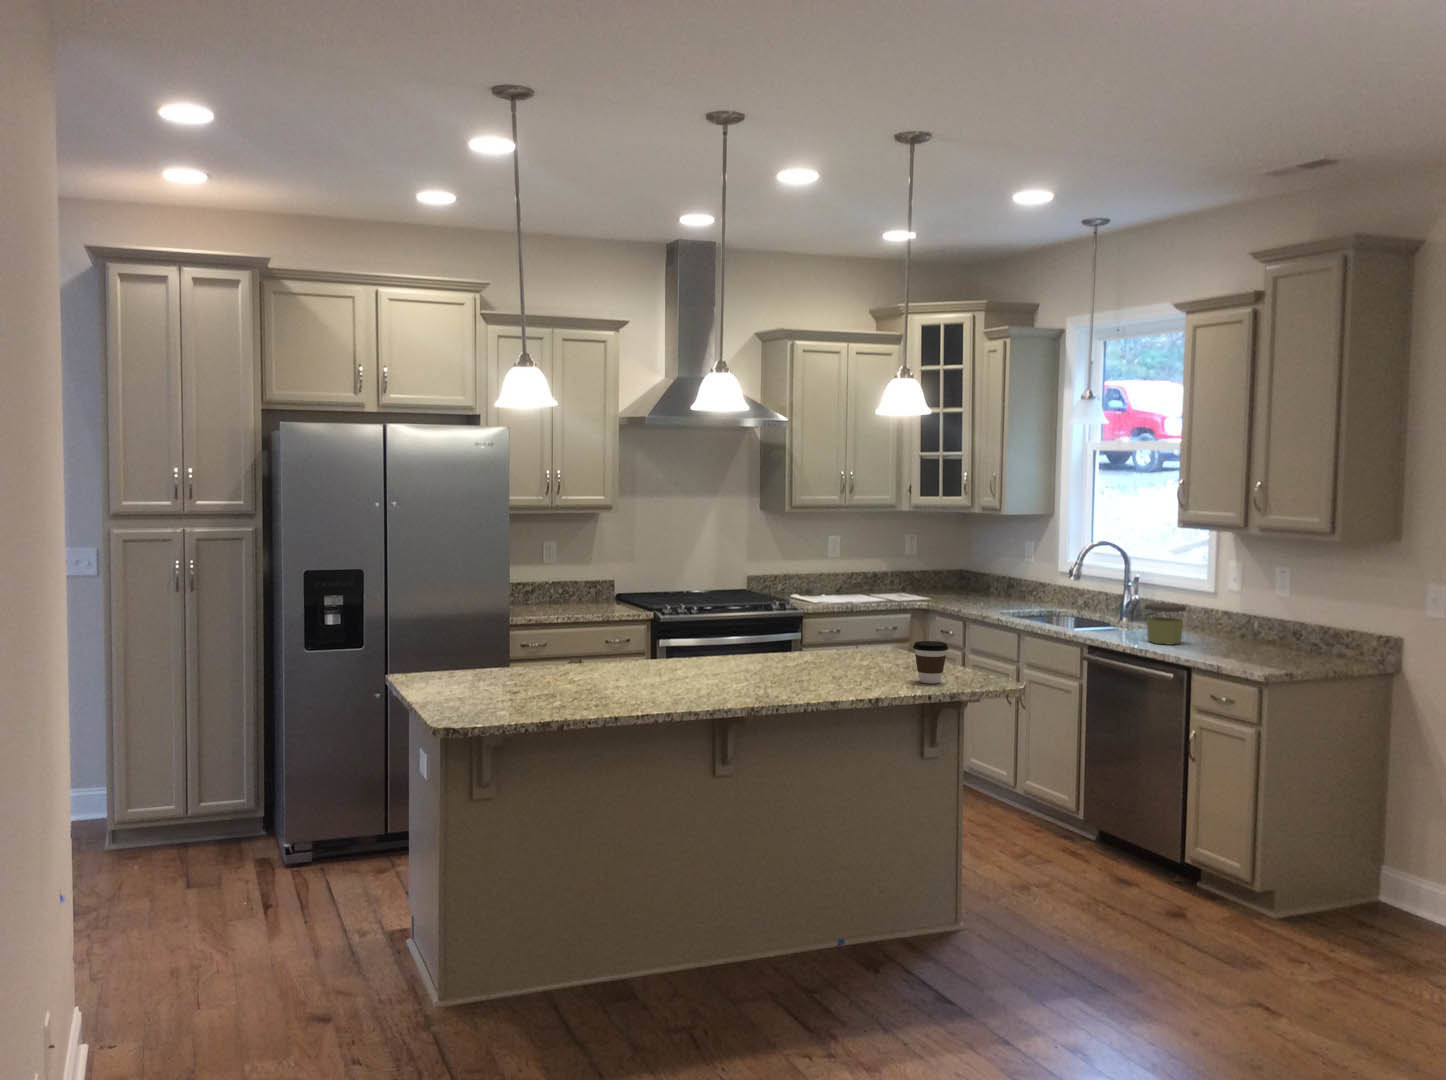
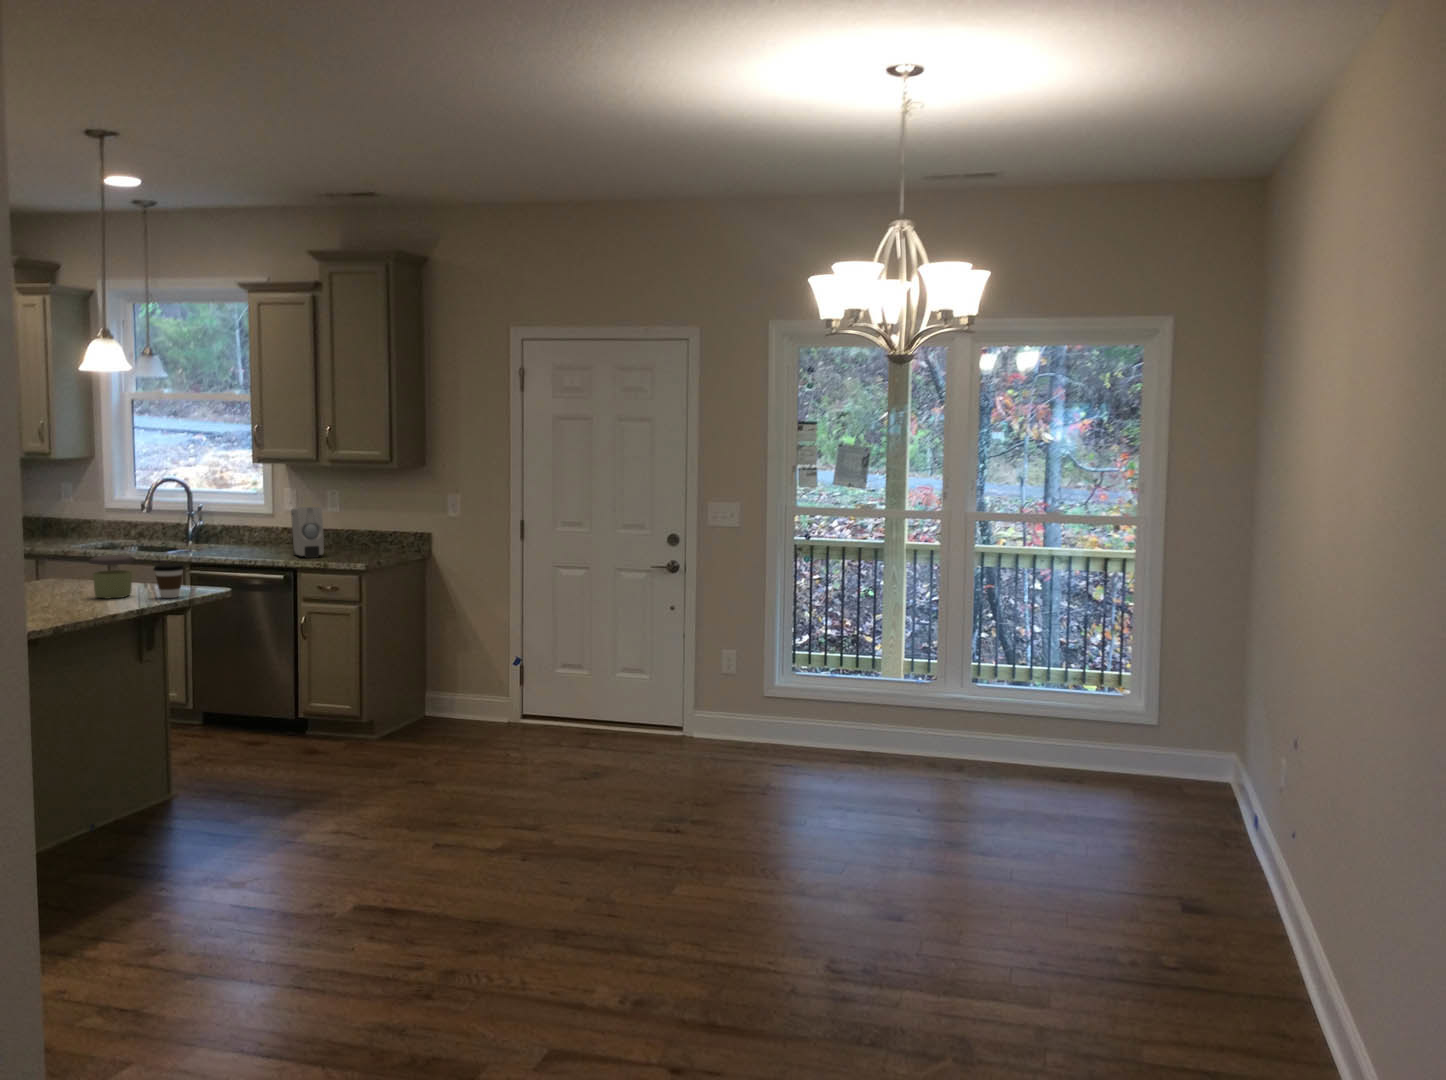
soap dispenser: none [1204,587,1240,655] -> present [291,507,324,558]
jar: present [1145,603,1186,645] -> present [90,555,134,599]

